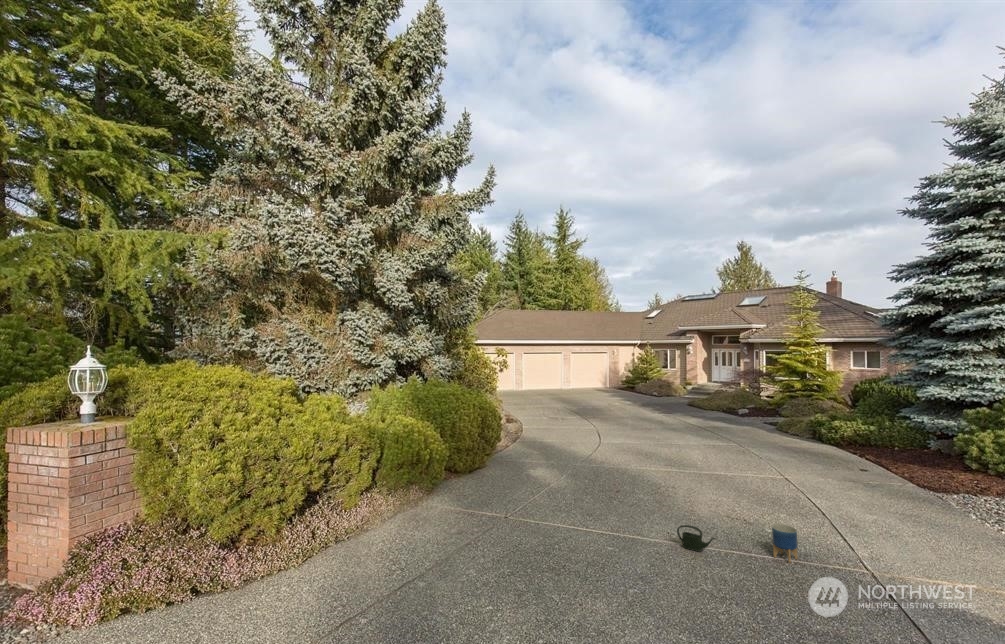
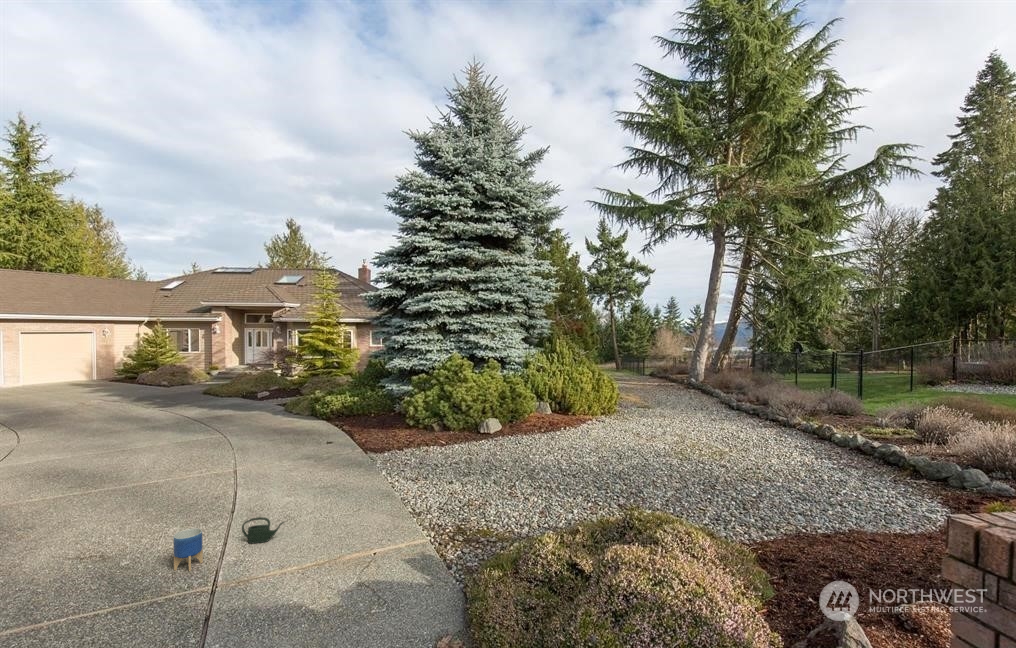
watering can: present [677,525,715,552] -> present [242,517,284,544]

